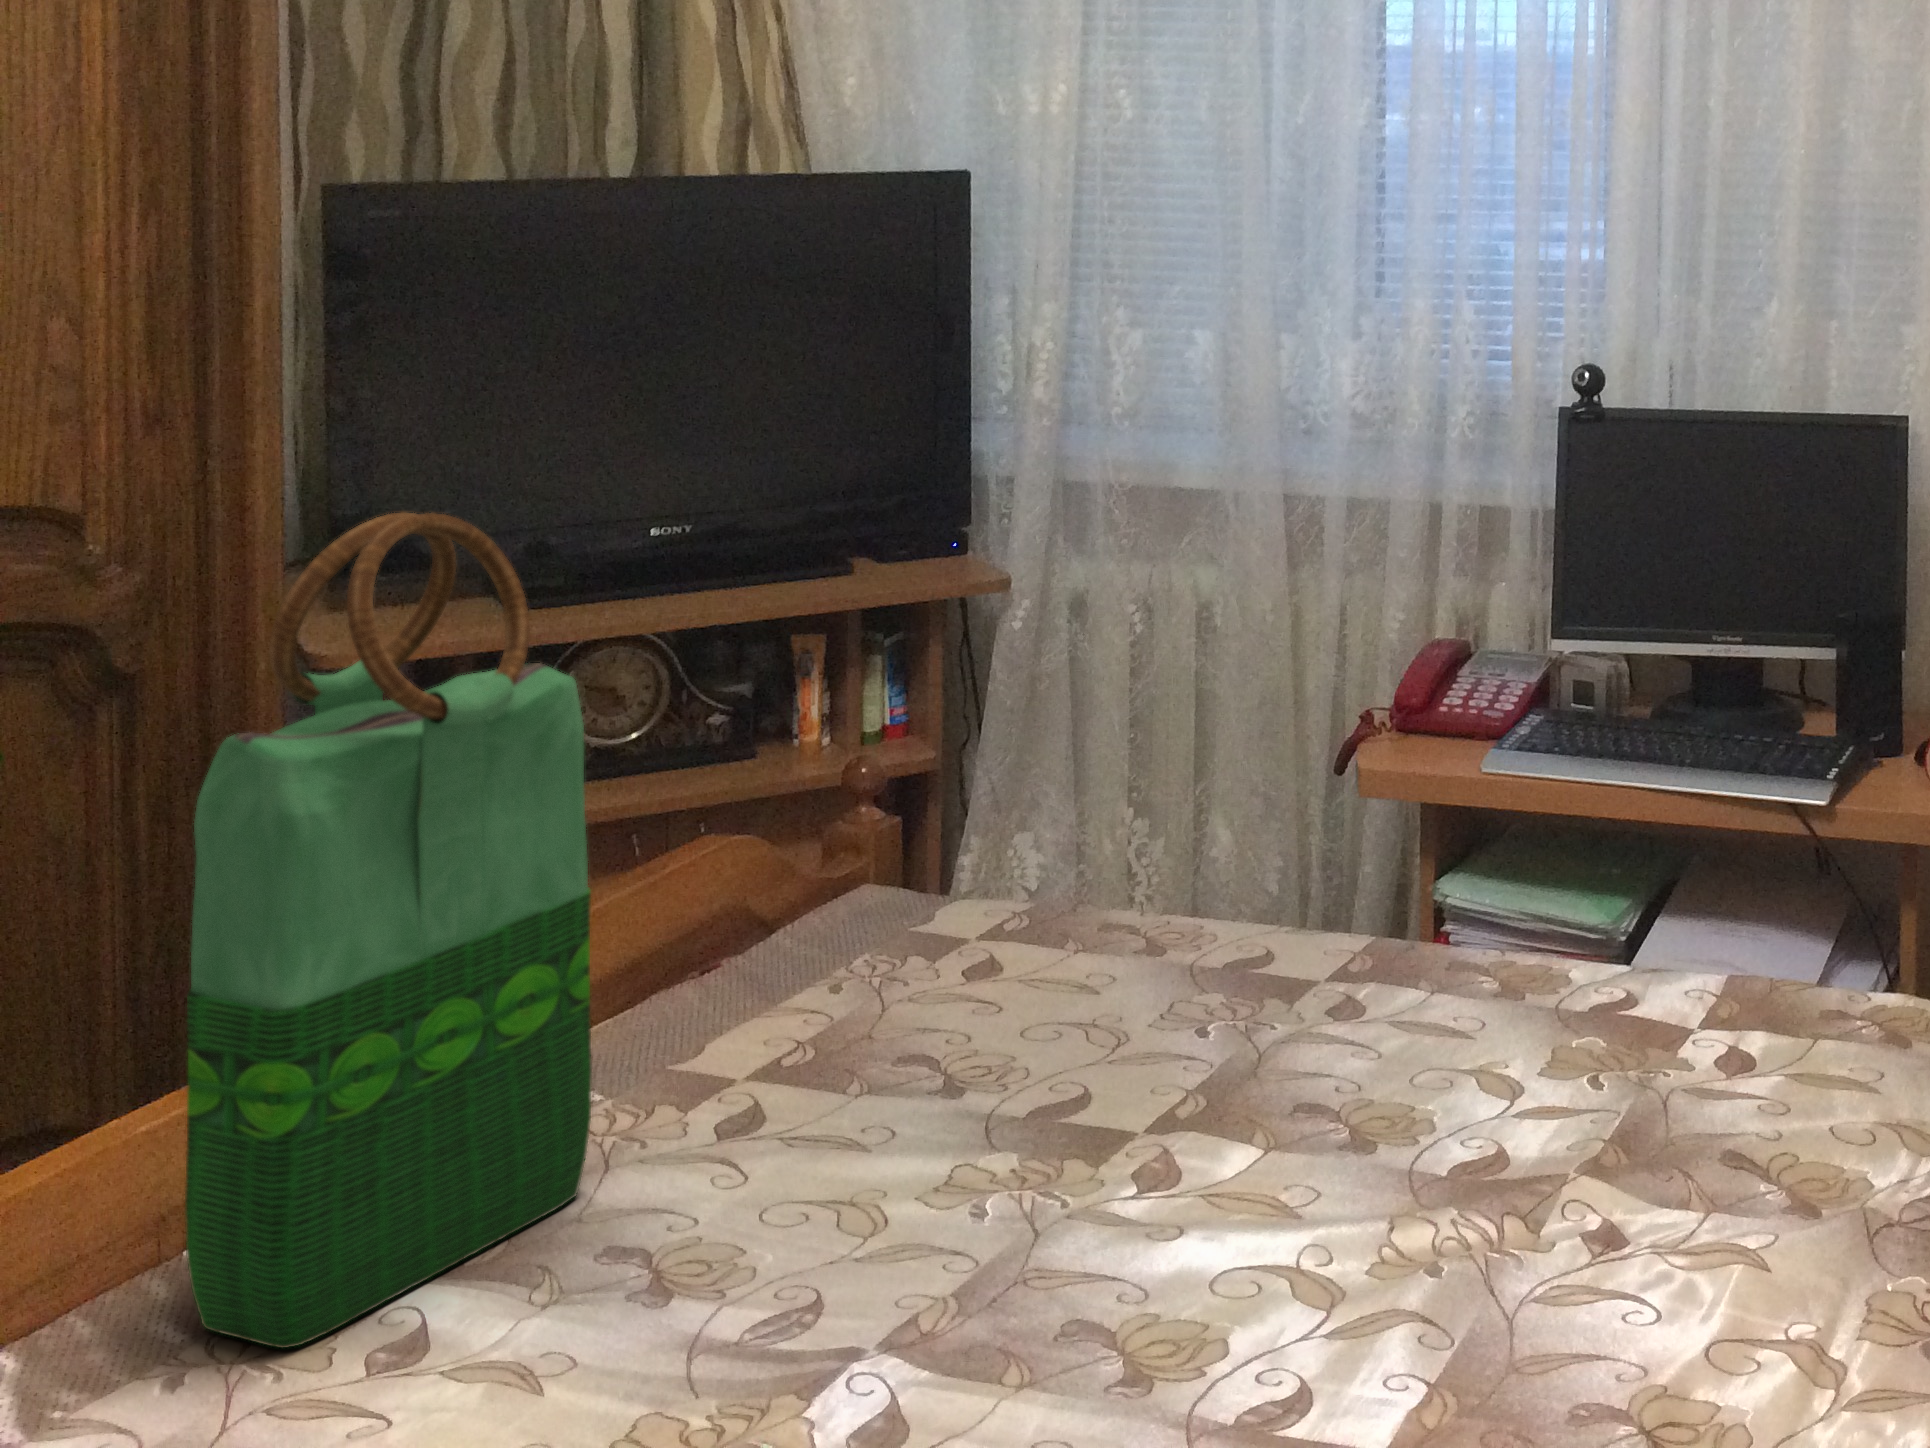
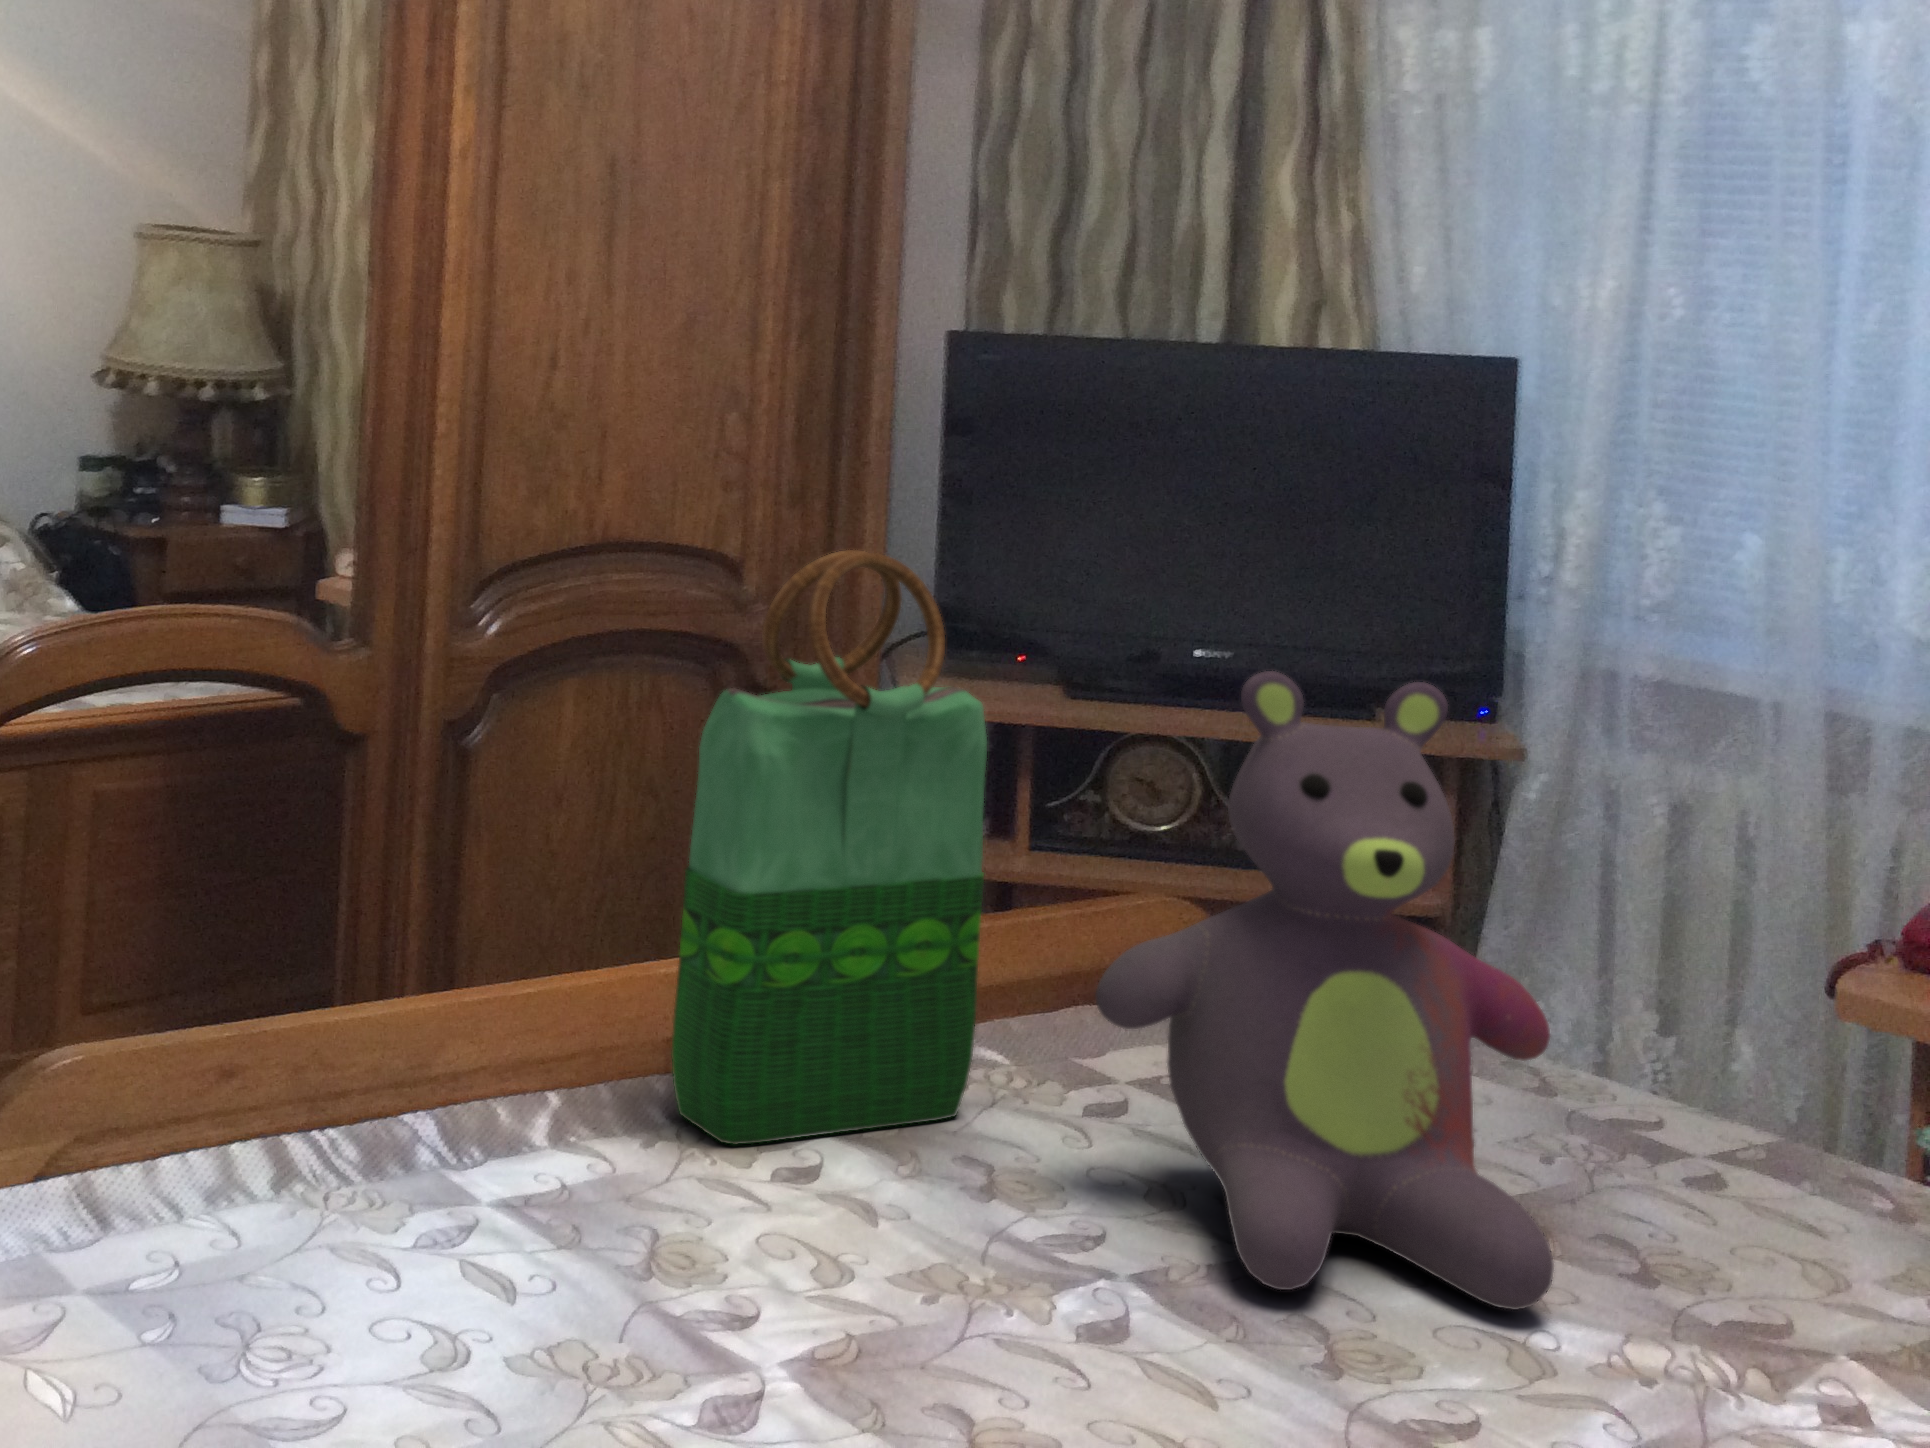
stuffed bear: none [764,560,1287,1285] -> present [1096,671,1554,1310]

